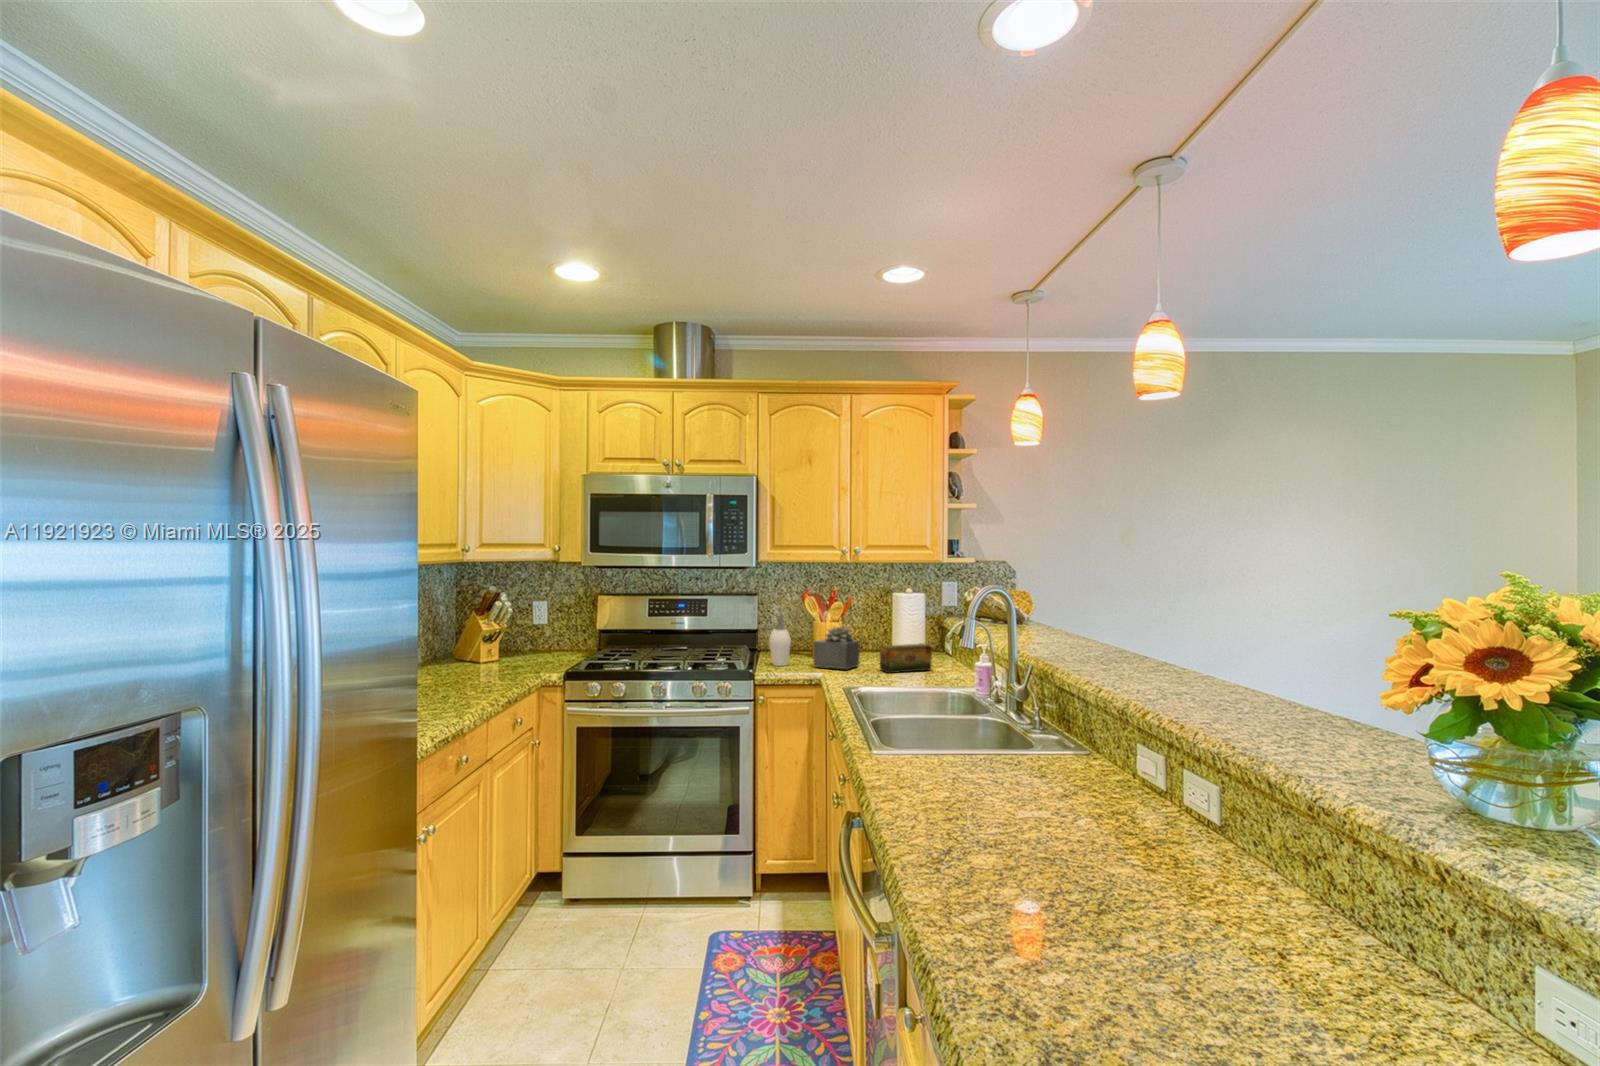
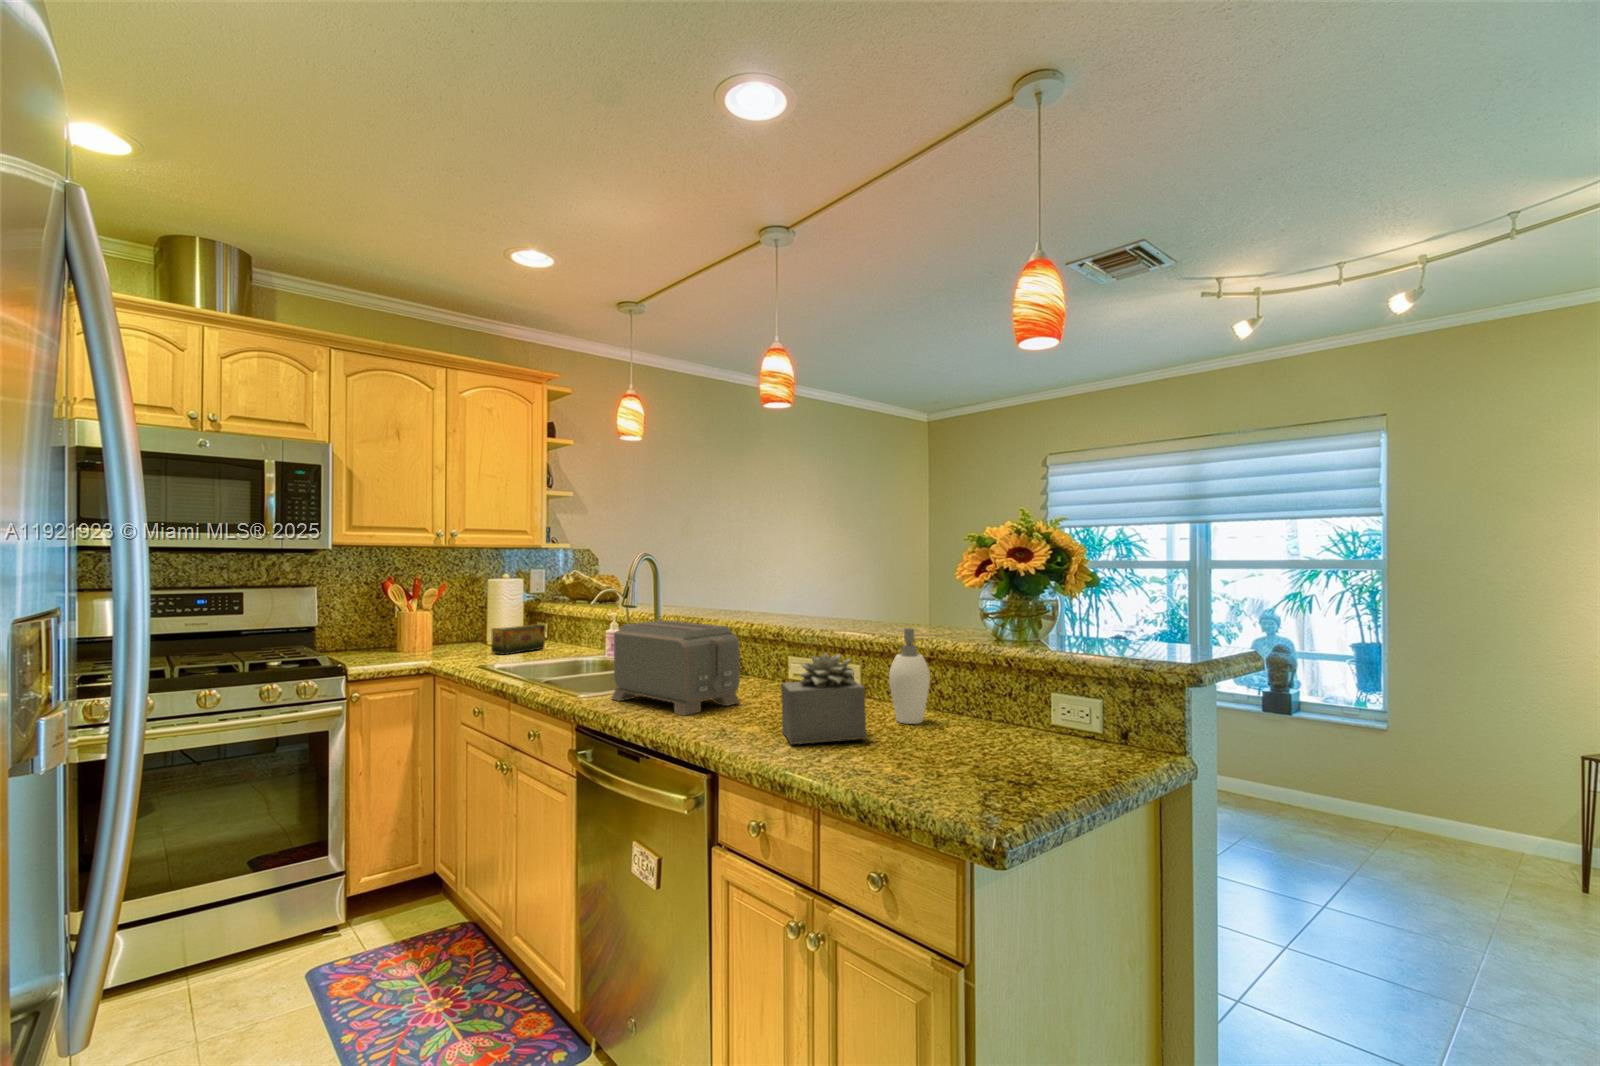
soap dispenser: present [769,615,791,666] -> present [889,628,930,724]
succulent plant: present [813,626,860,669] -> present [781,653,866,744]
toaster: none [898,679,1040,822] -> present [611,621,740,715]

